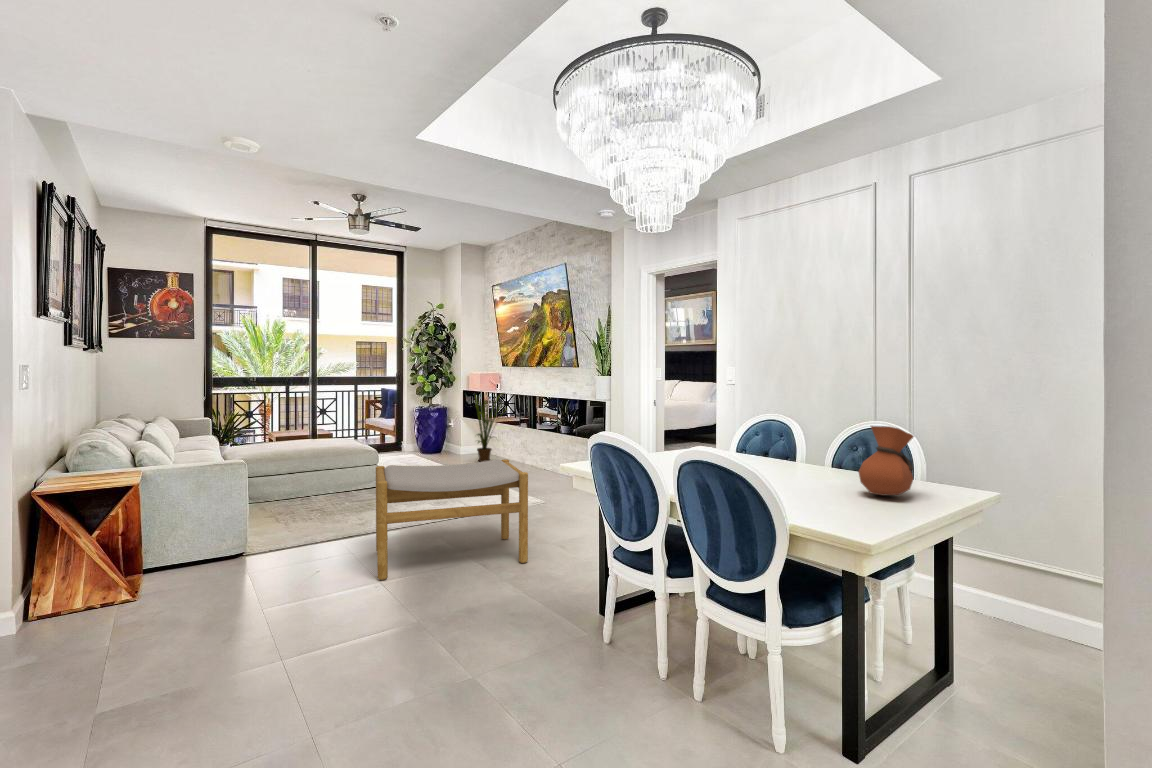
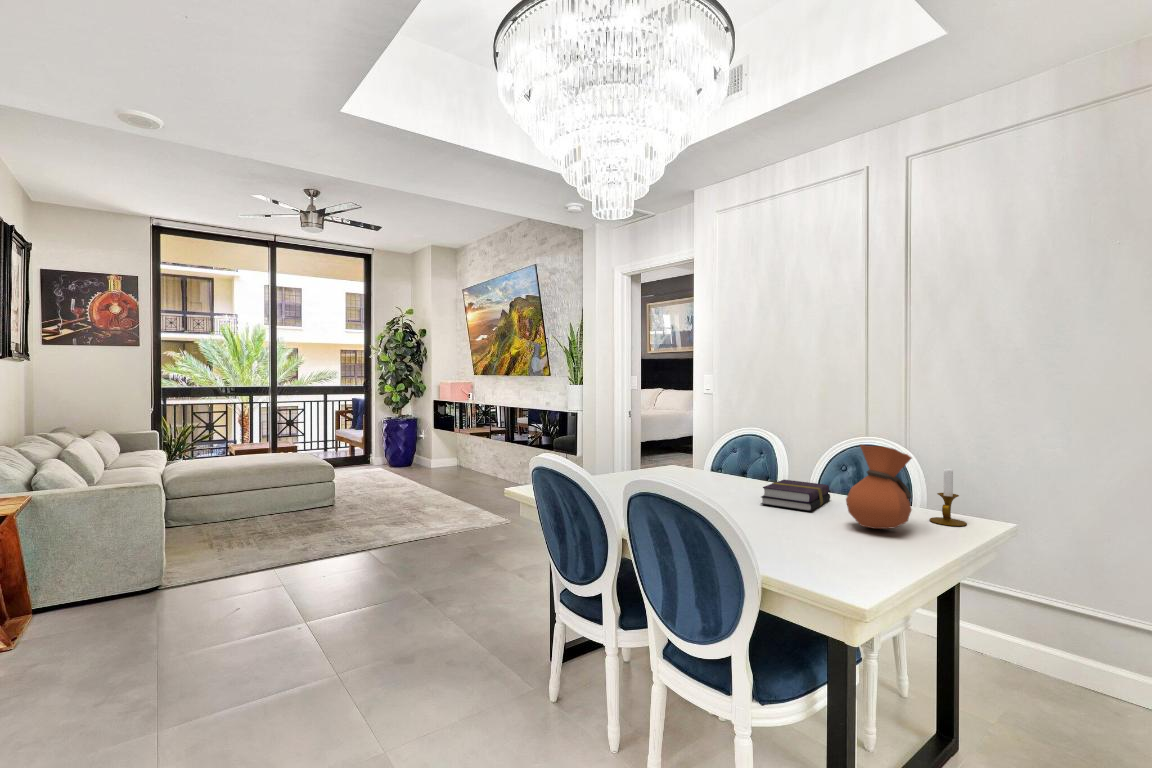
house plant: present [475,394,501,462] -> none [441,402,479,476]
candlestick: none [929,446,961,494] -> present [929,469,967,526]
book: none [785,458,845,483] -> present [761,480,830,511]
footstool: present [376,459,528,580] -> none [301,477,478,619]

